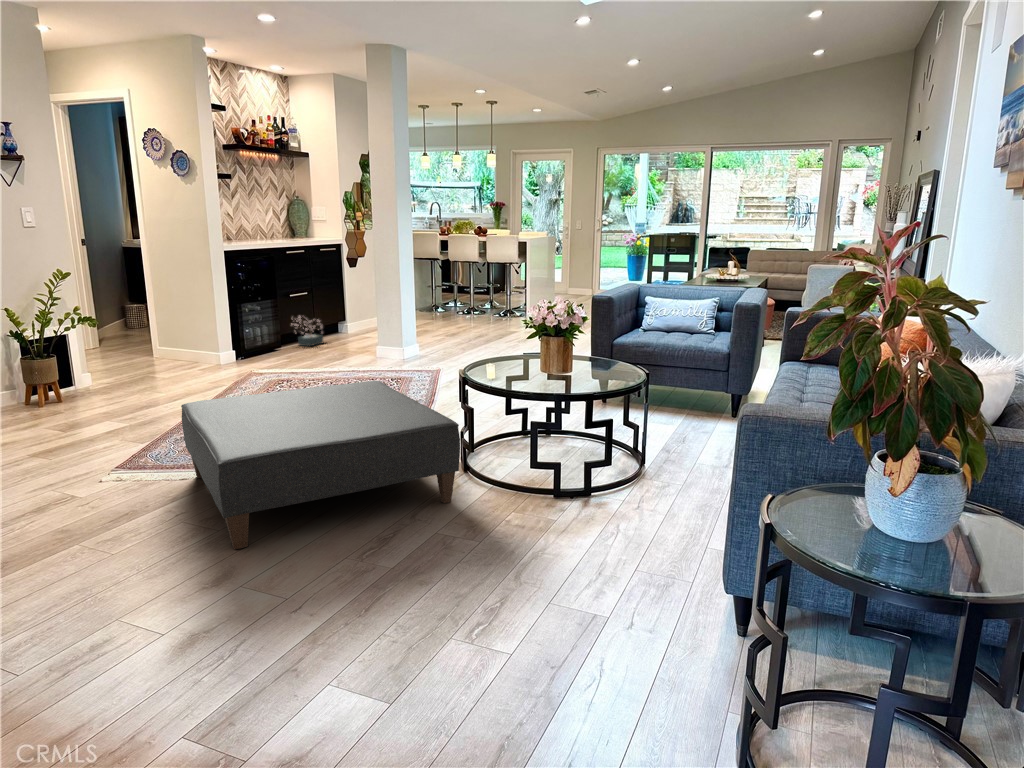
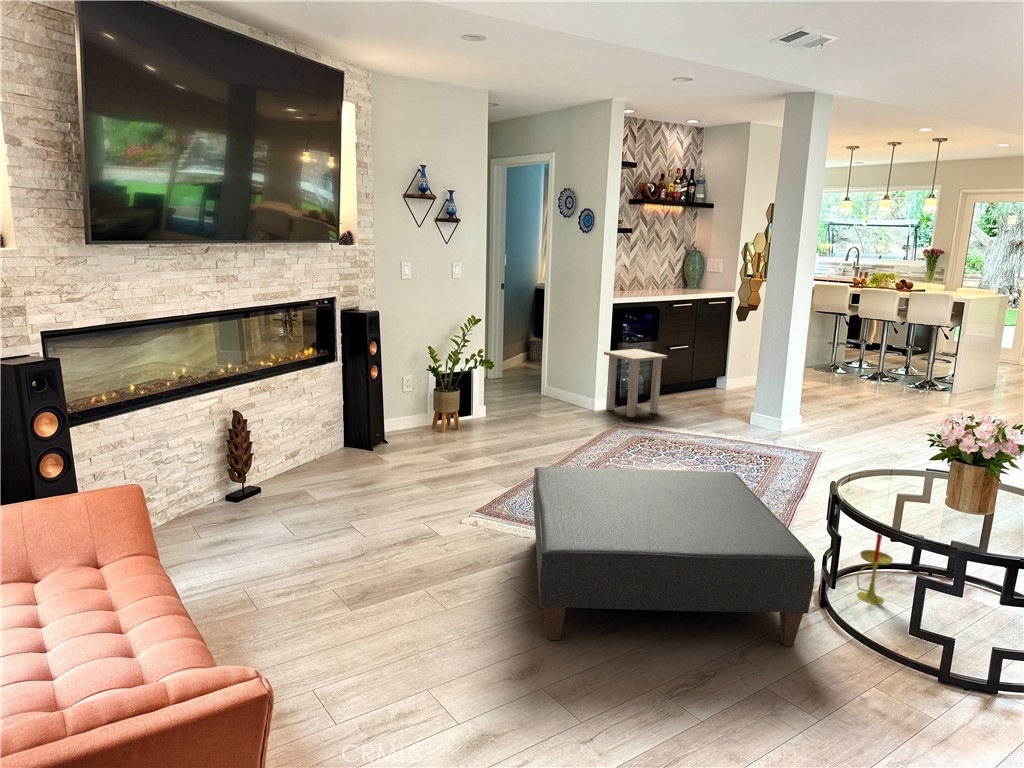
side table: none [221,298,289,366] -> present [604,349,668,417]
decorative plant: present [295,317,324,346] -> none [668,369,701,401]
candle: none [488,401,512,463] -> present [857,532,893,605]

